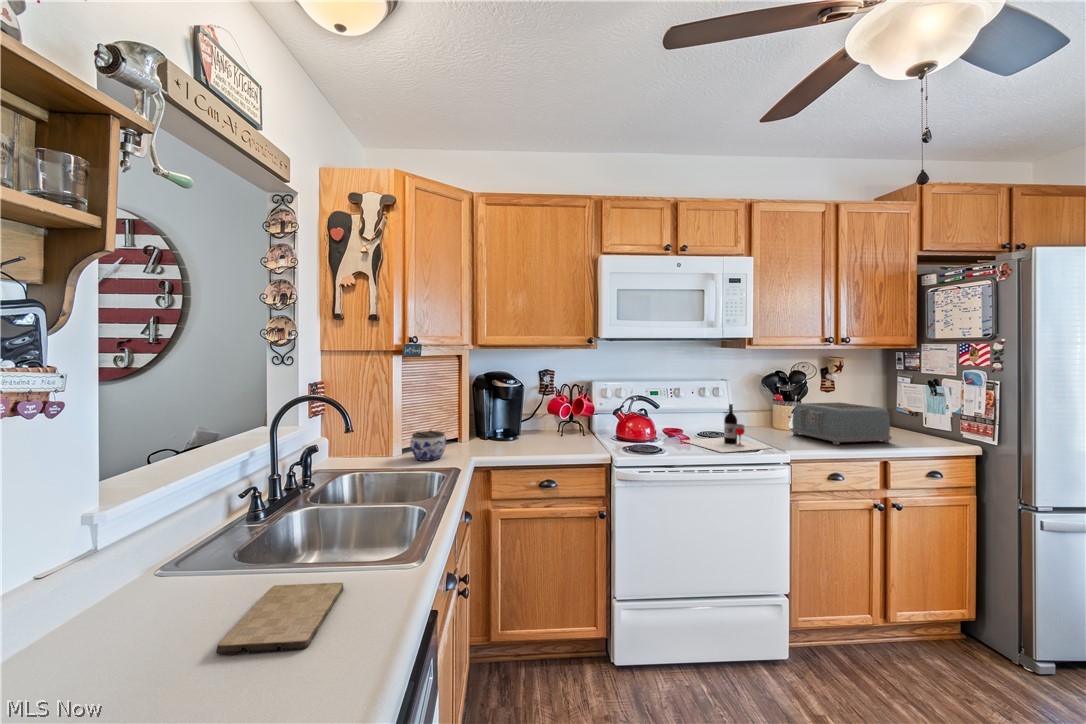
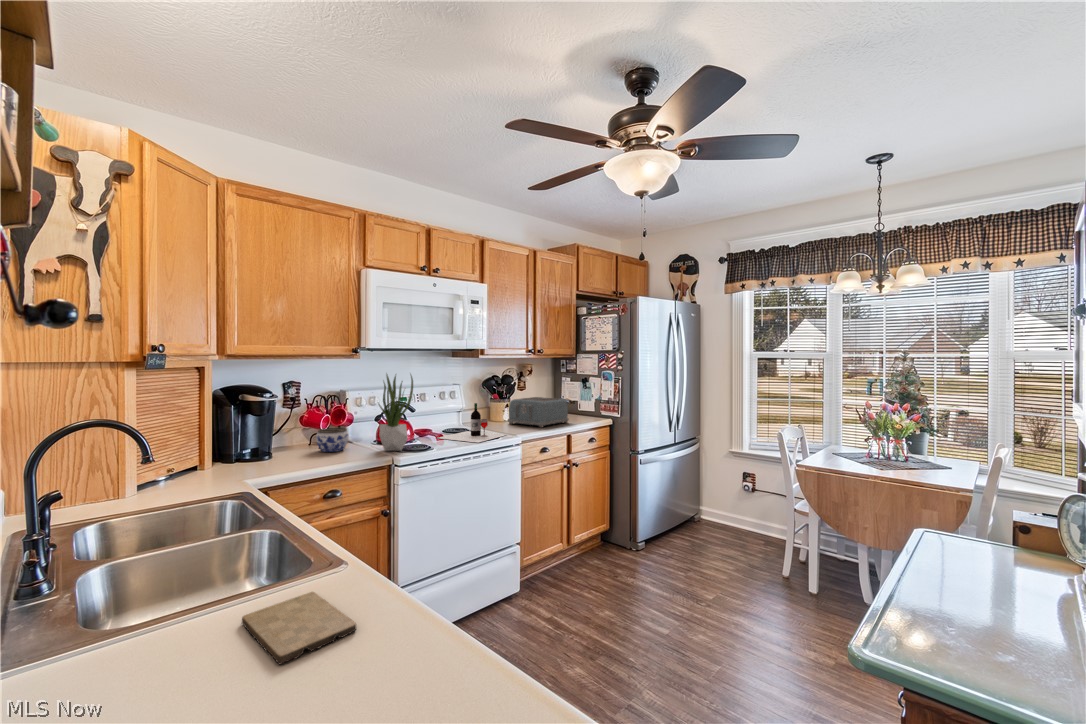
potted plant: none [601,364,640,449] -> present [379,375,413,451]
jar: present [410,430,446,461] -> present [316,428,348,452]

